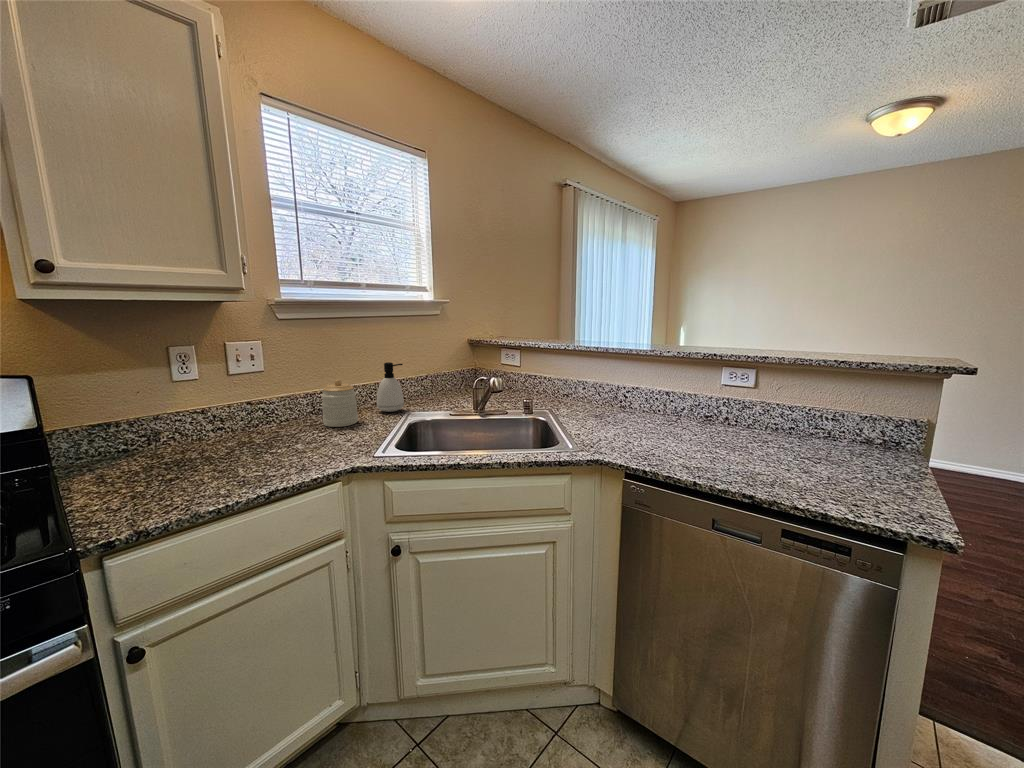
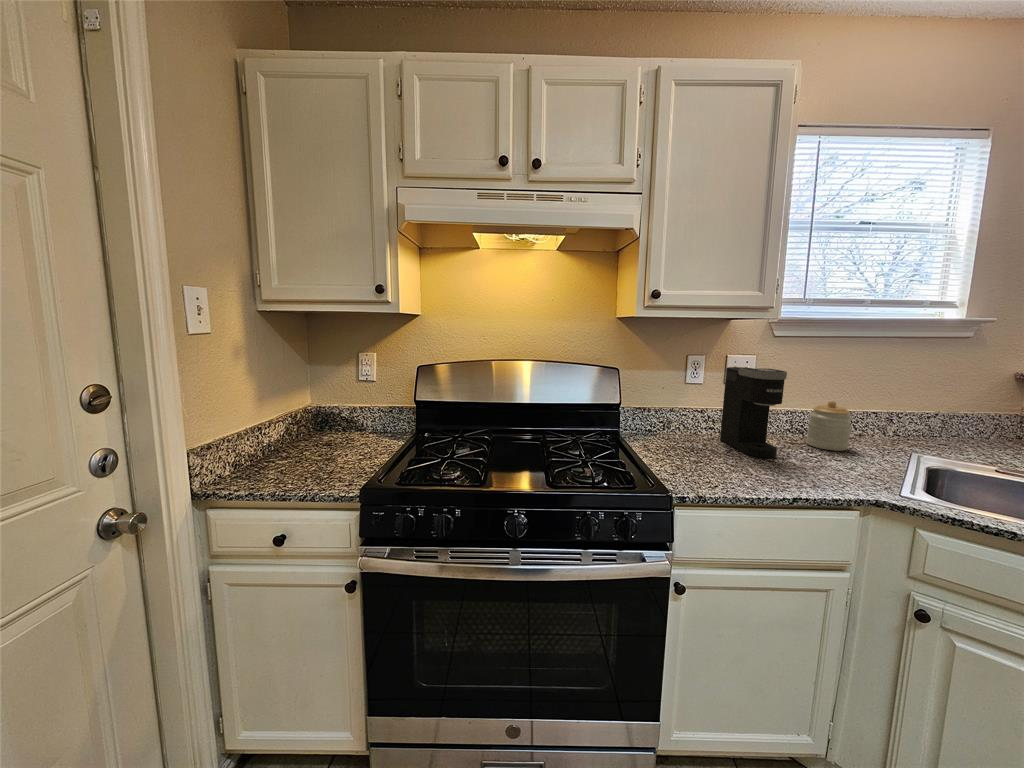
coffee maker: none [217,353,281,453] -> present [720,367,787,458]
soap dispenser: present [377,362,404,412] -> none [866,390,913,446]

